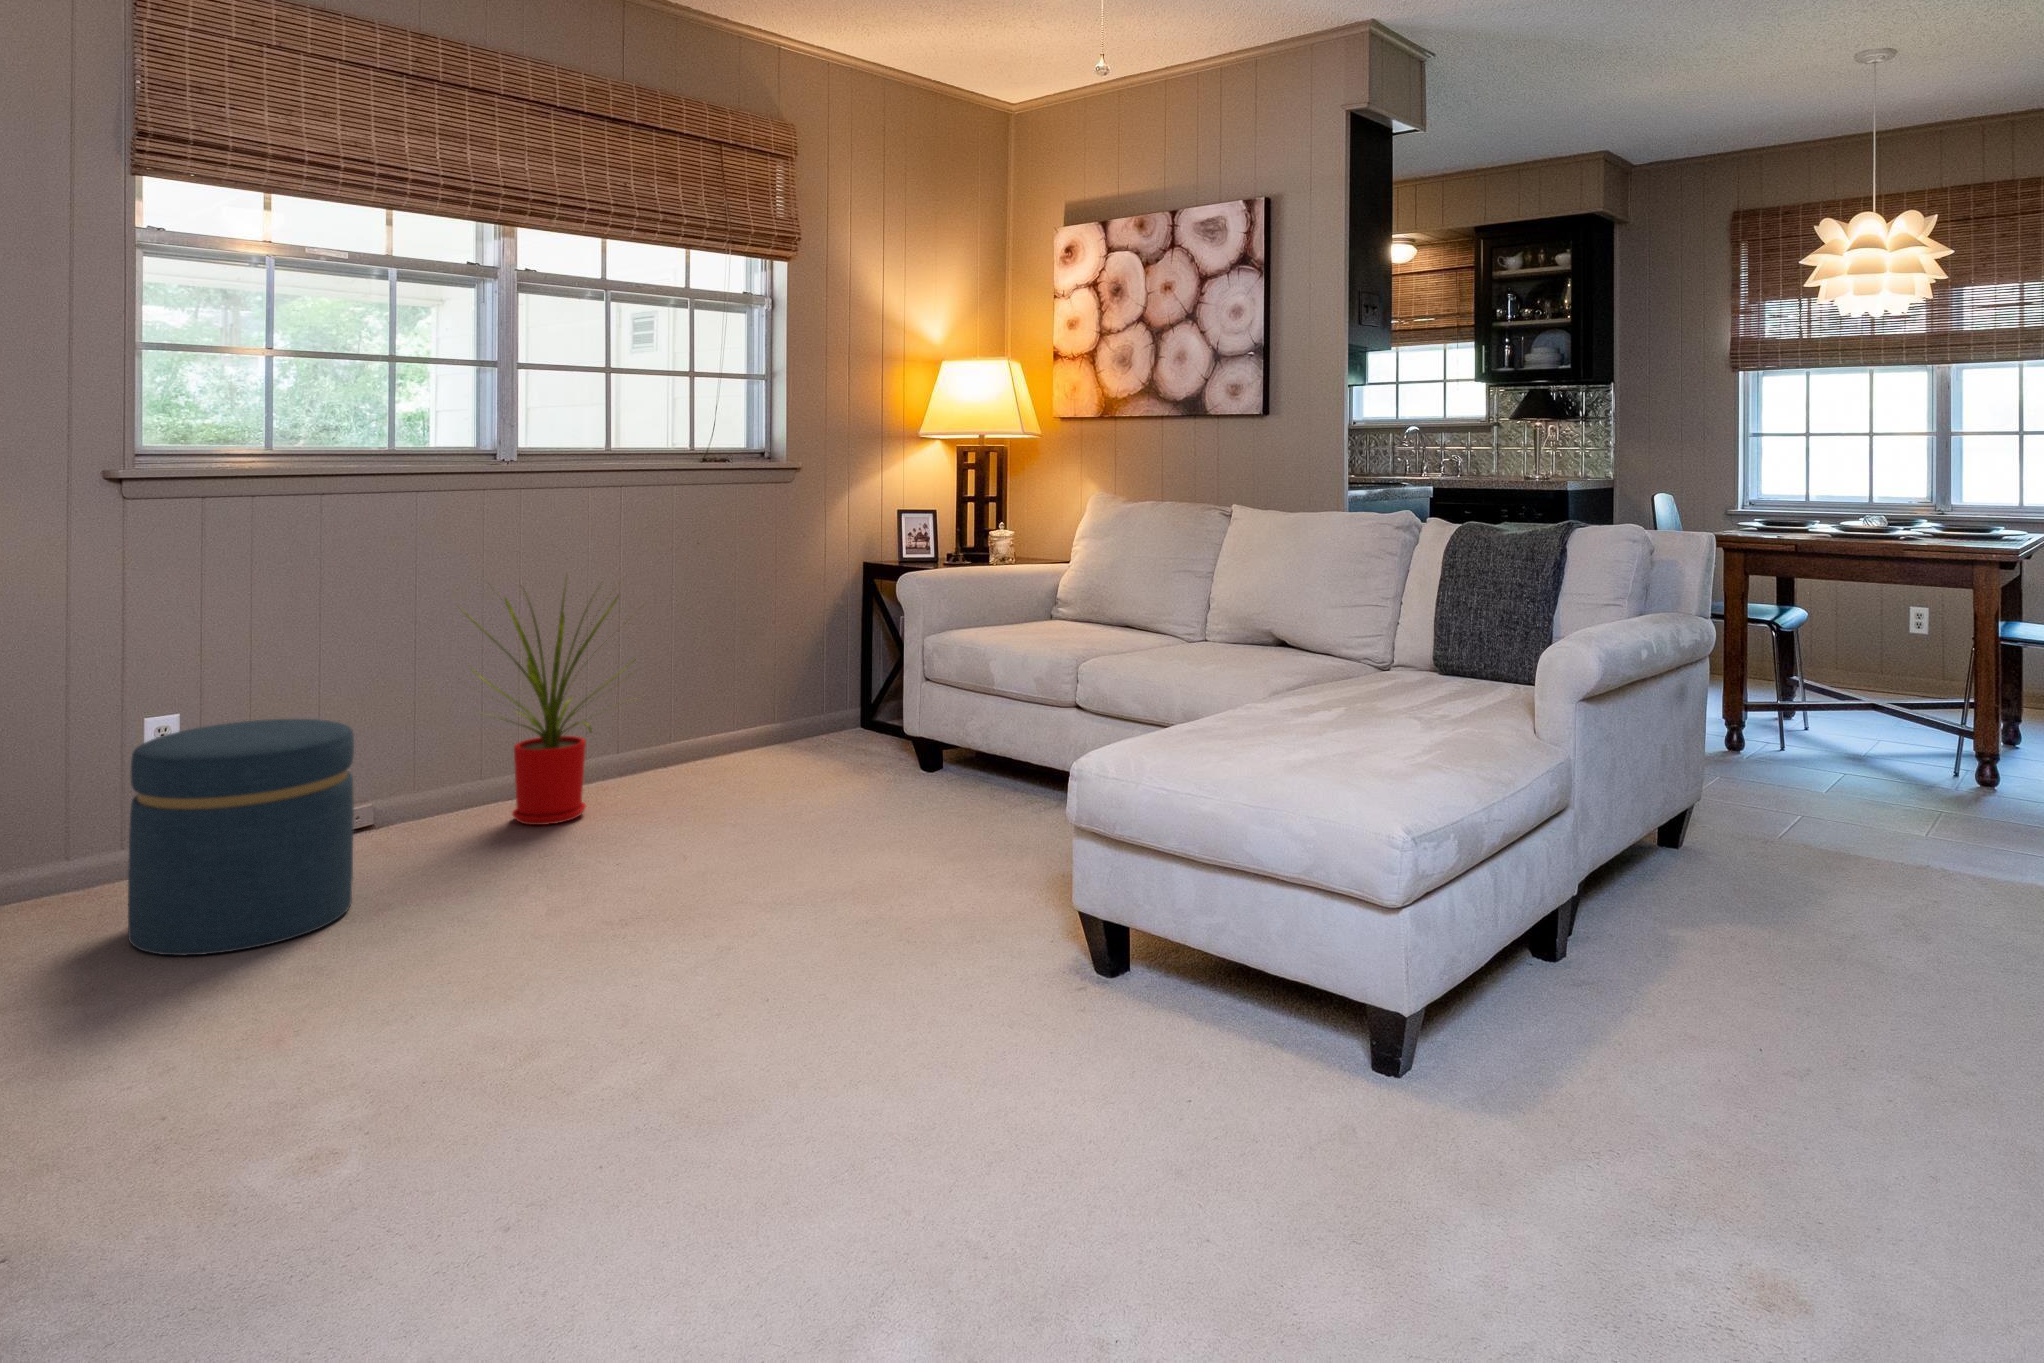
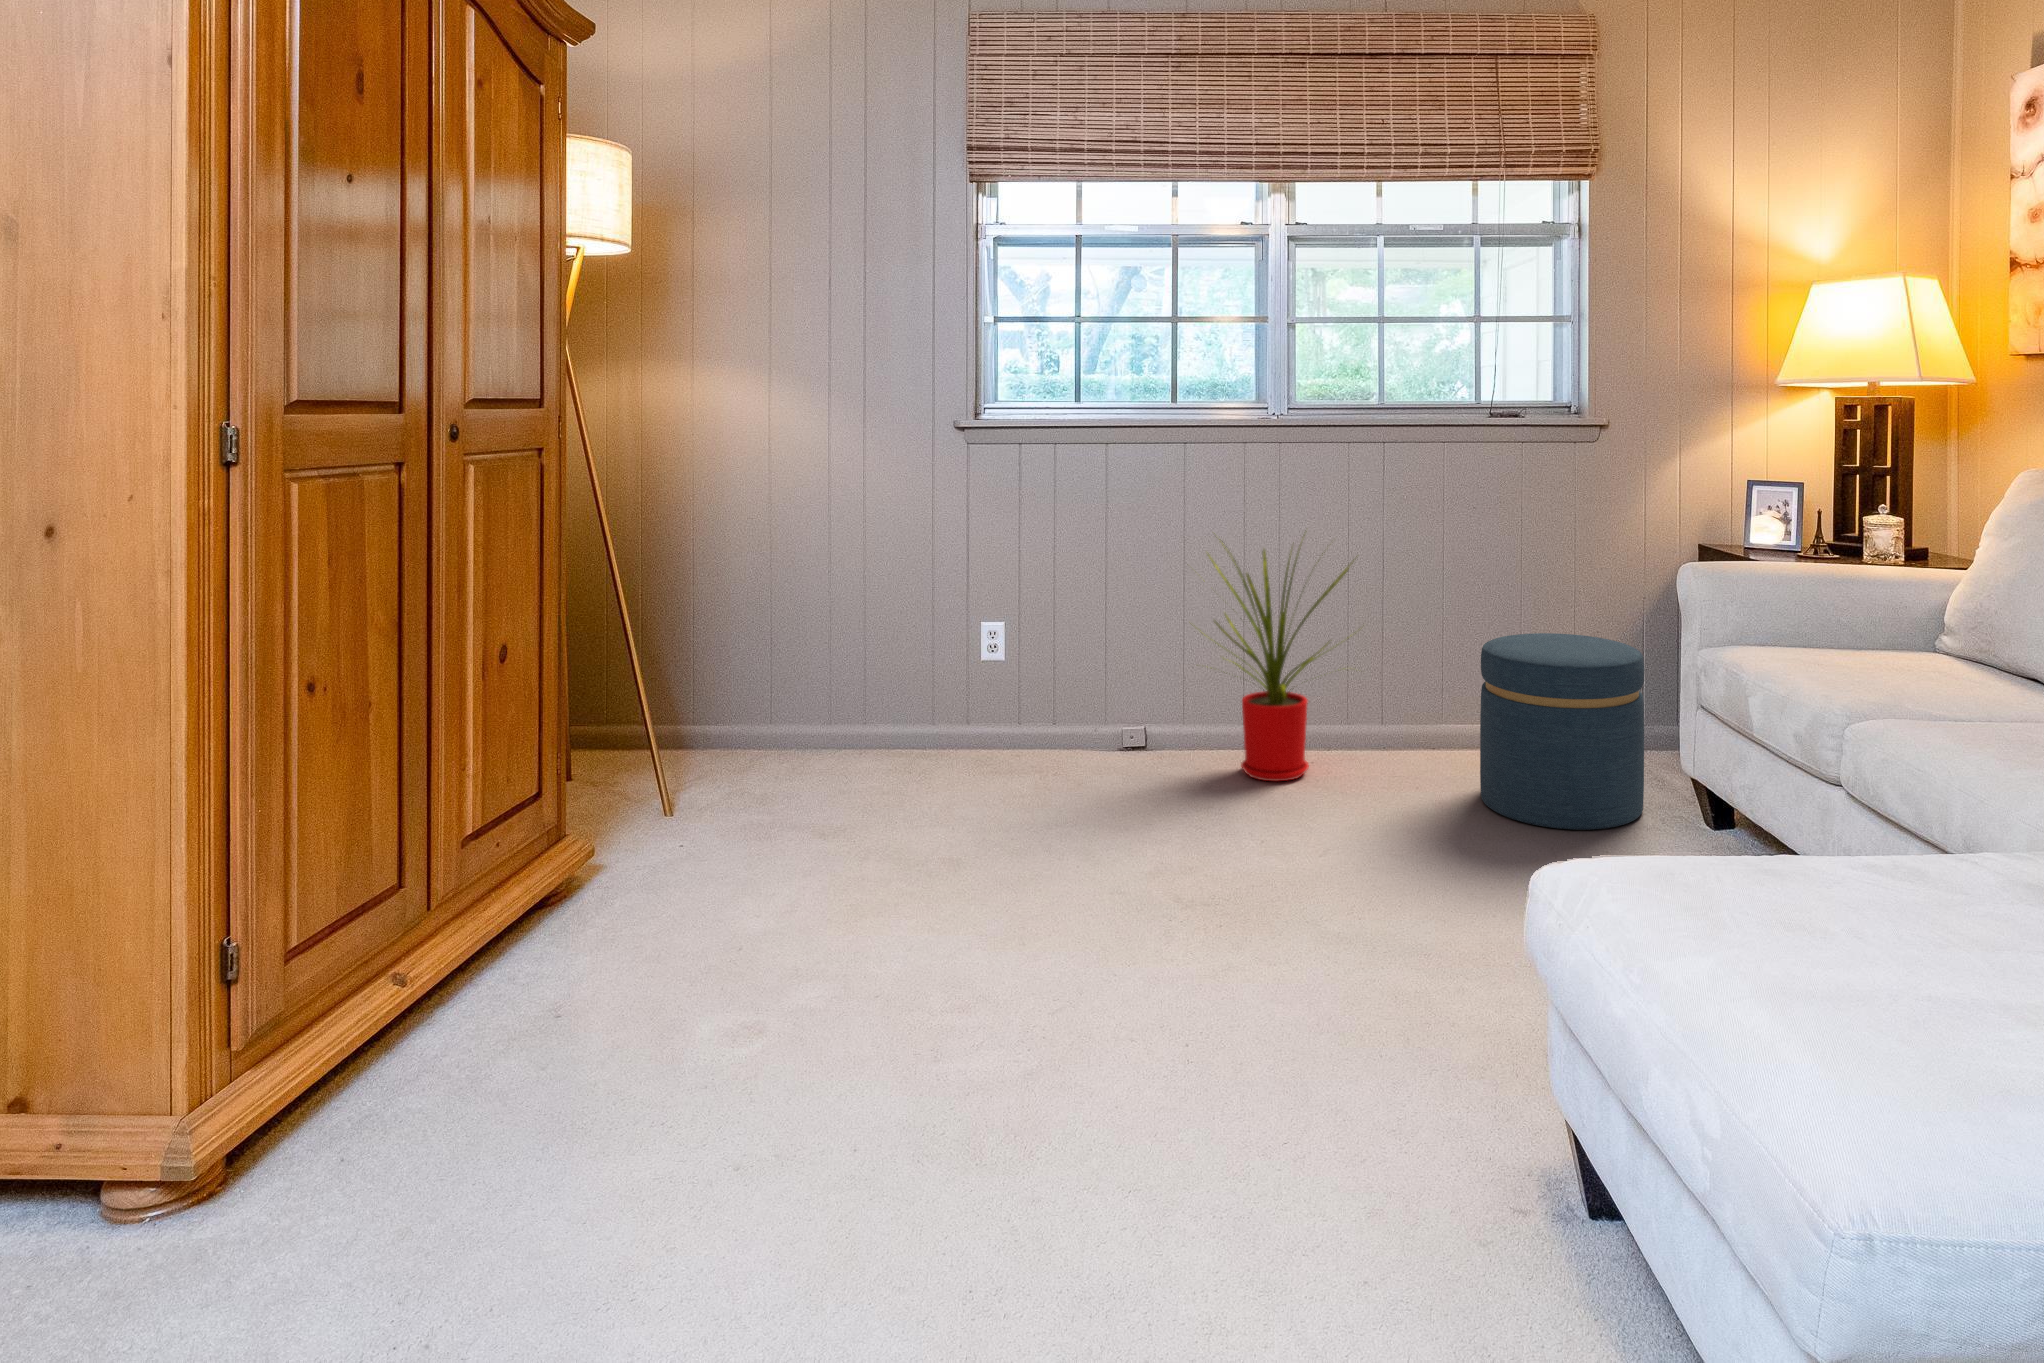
ottoman: present [128,719,354,955] -> present [1480,633,1644,830]

